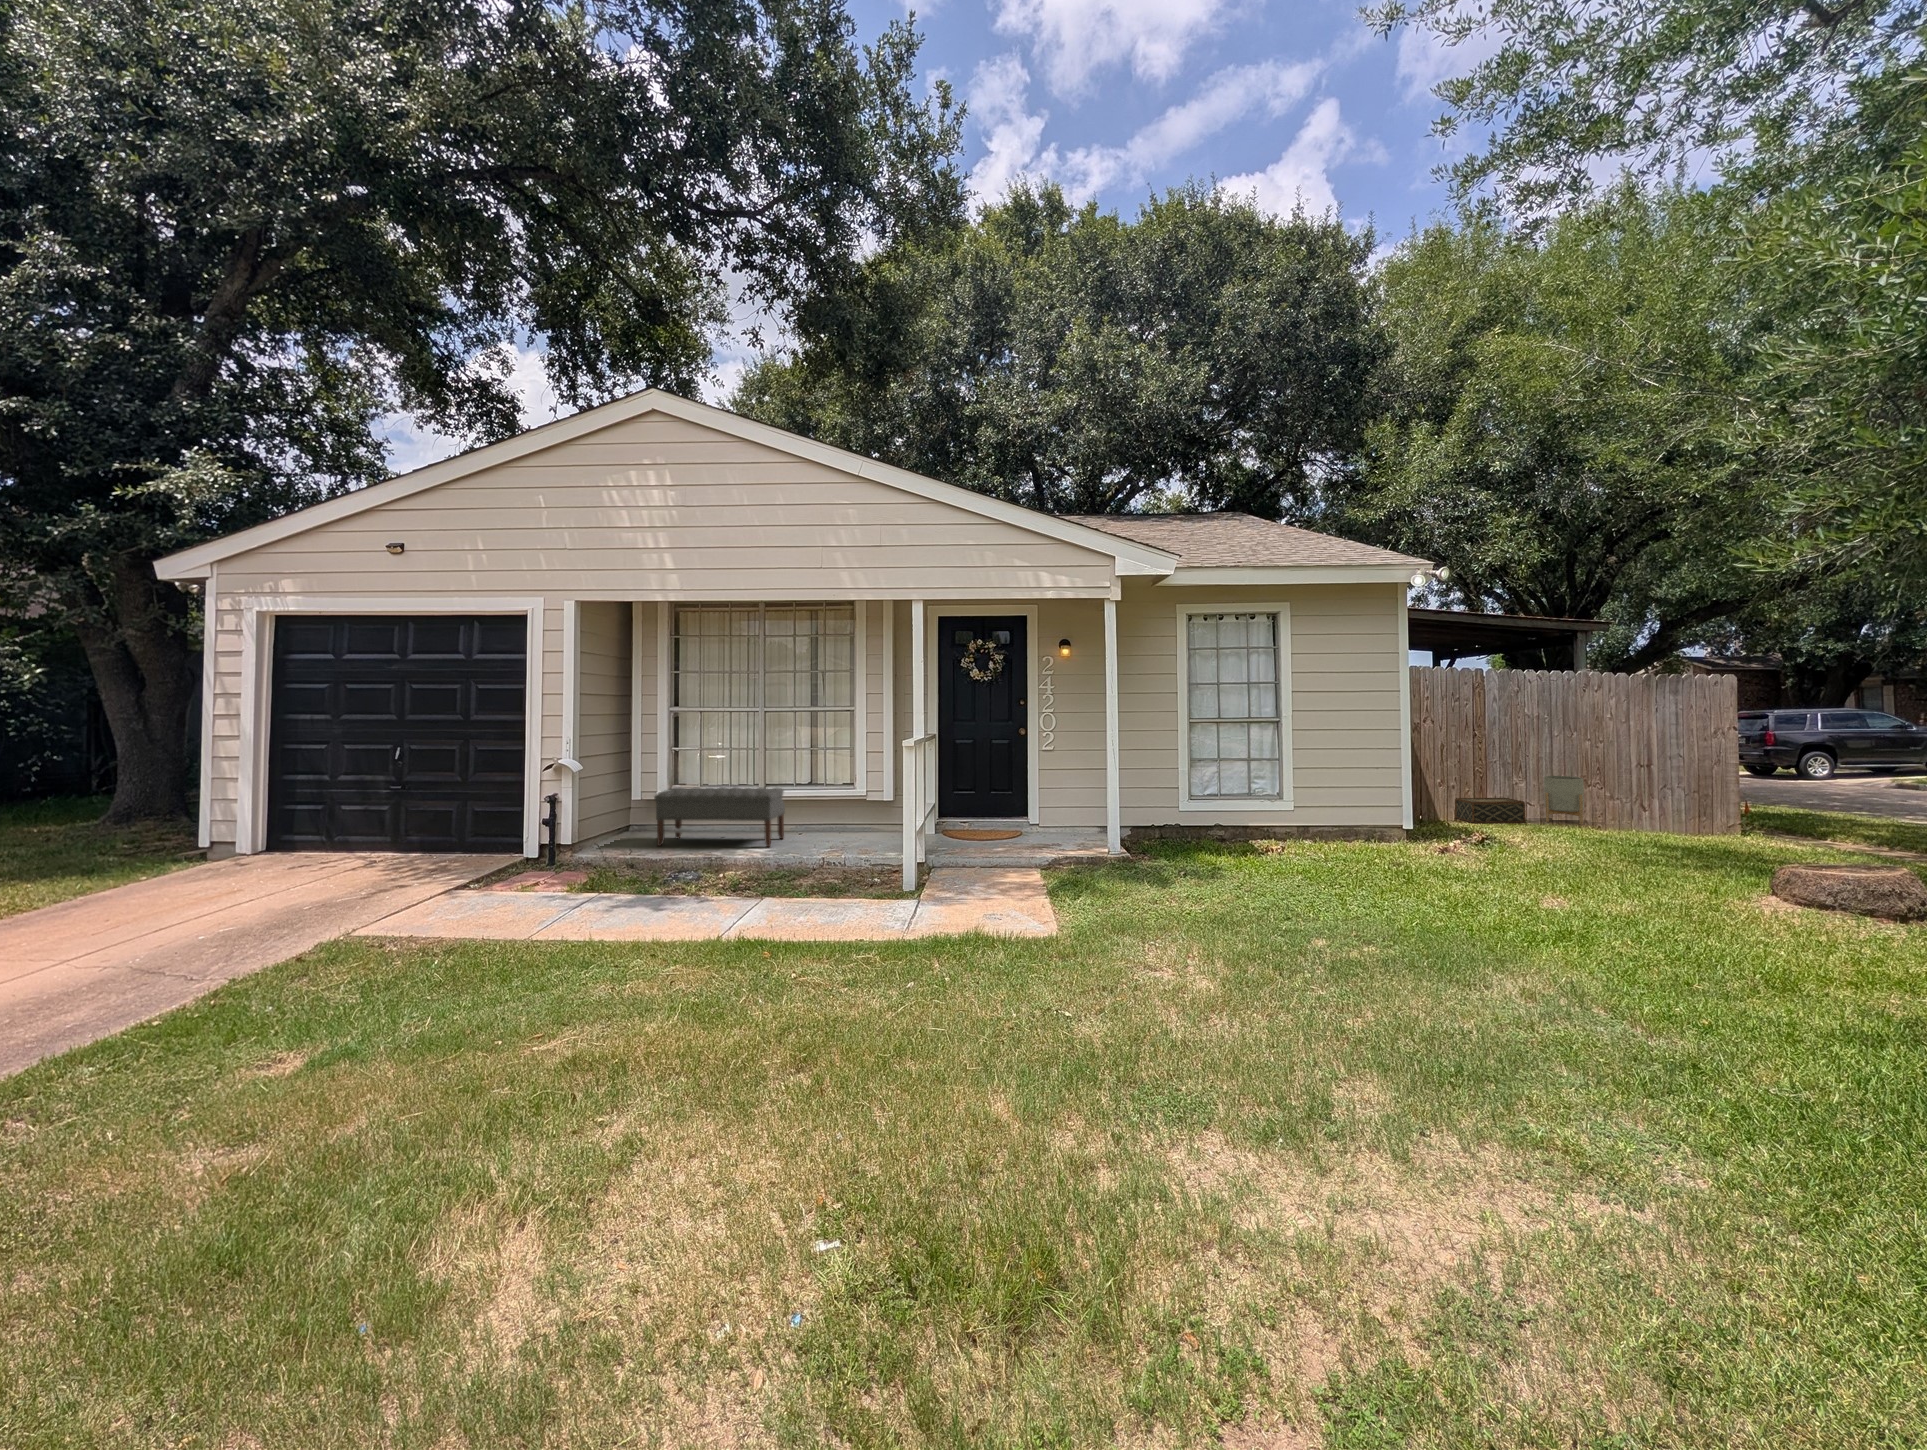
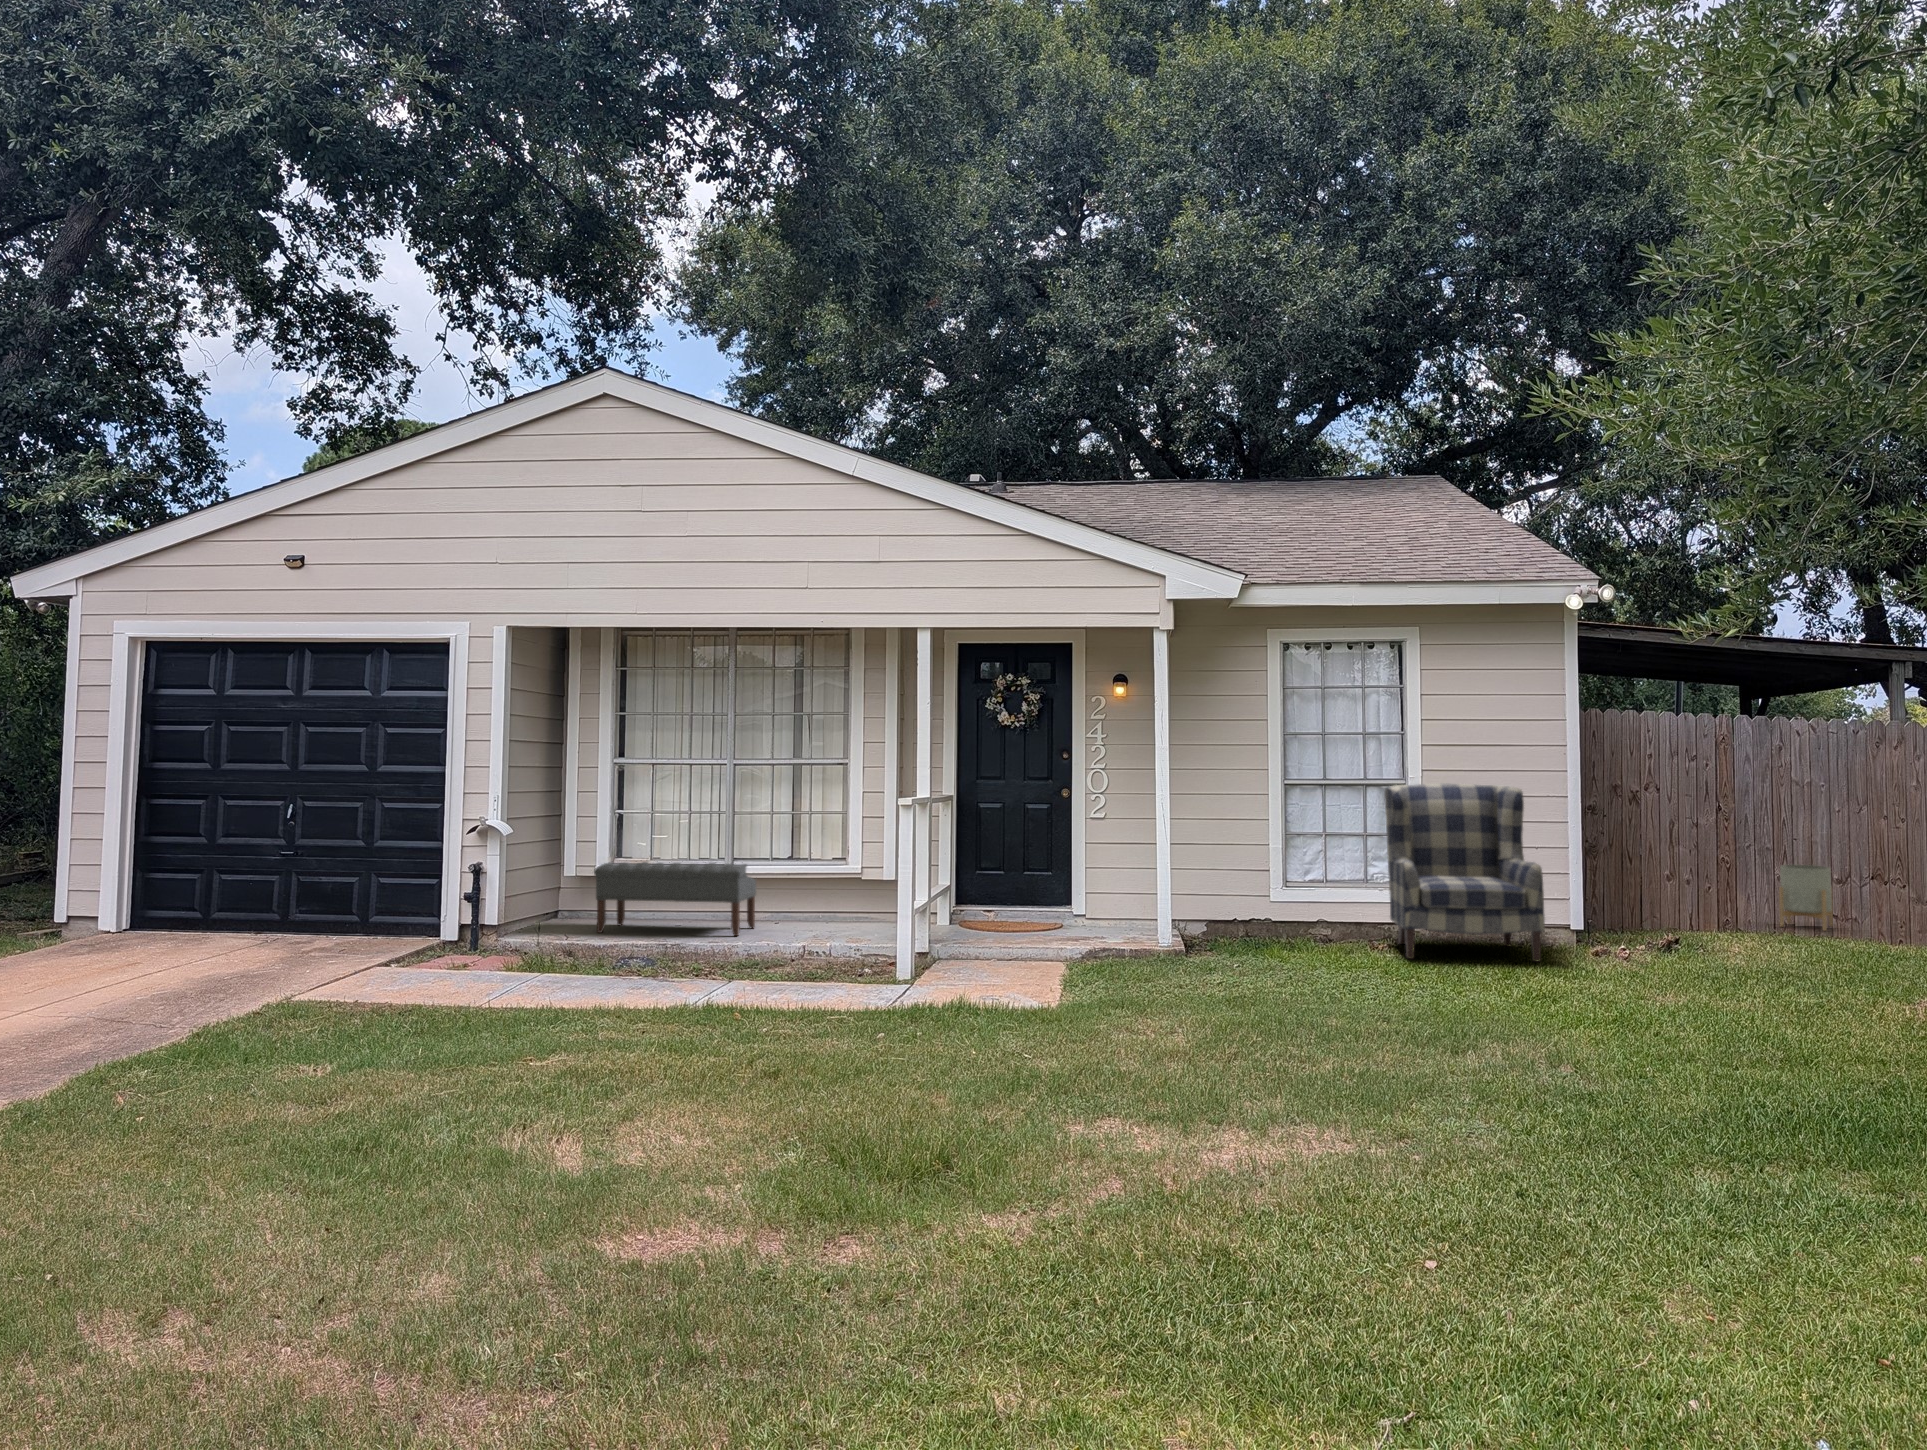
chair: none [1270,721,1409,858] -> present [1384,784,1545,961]
woven basket: present [1455,798,1525,823] -> none [1659,893,1750,927]

